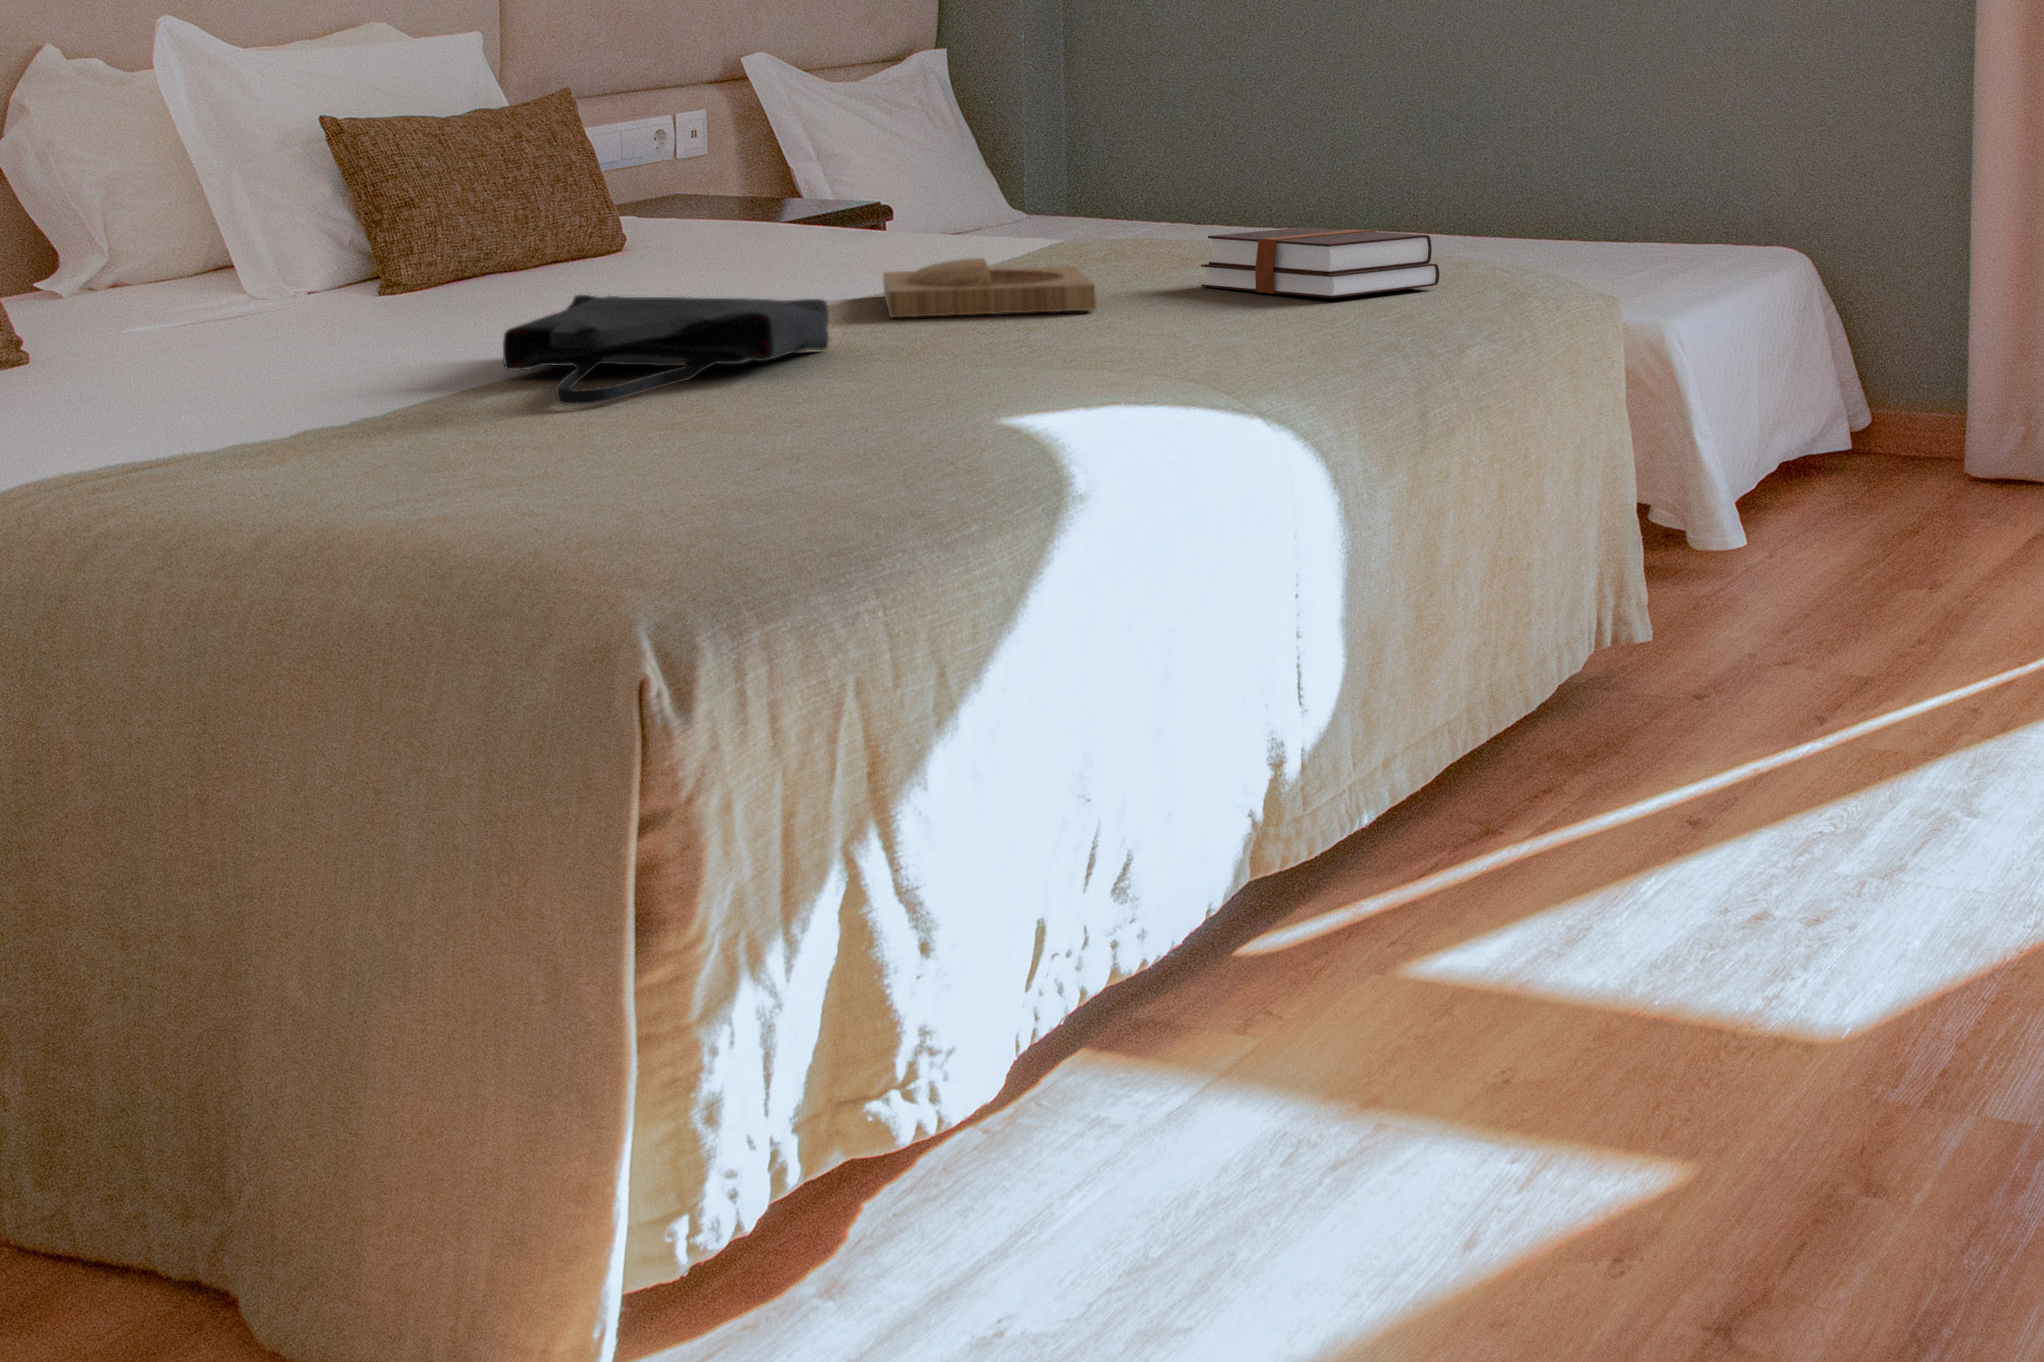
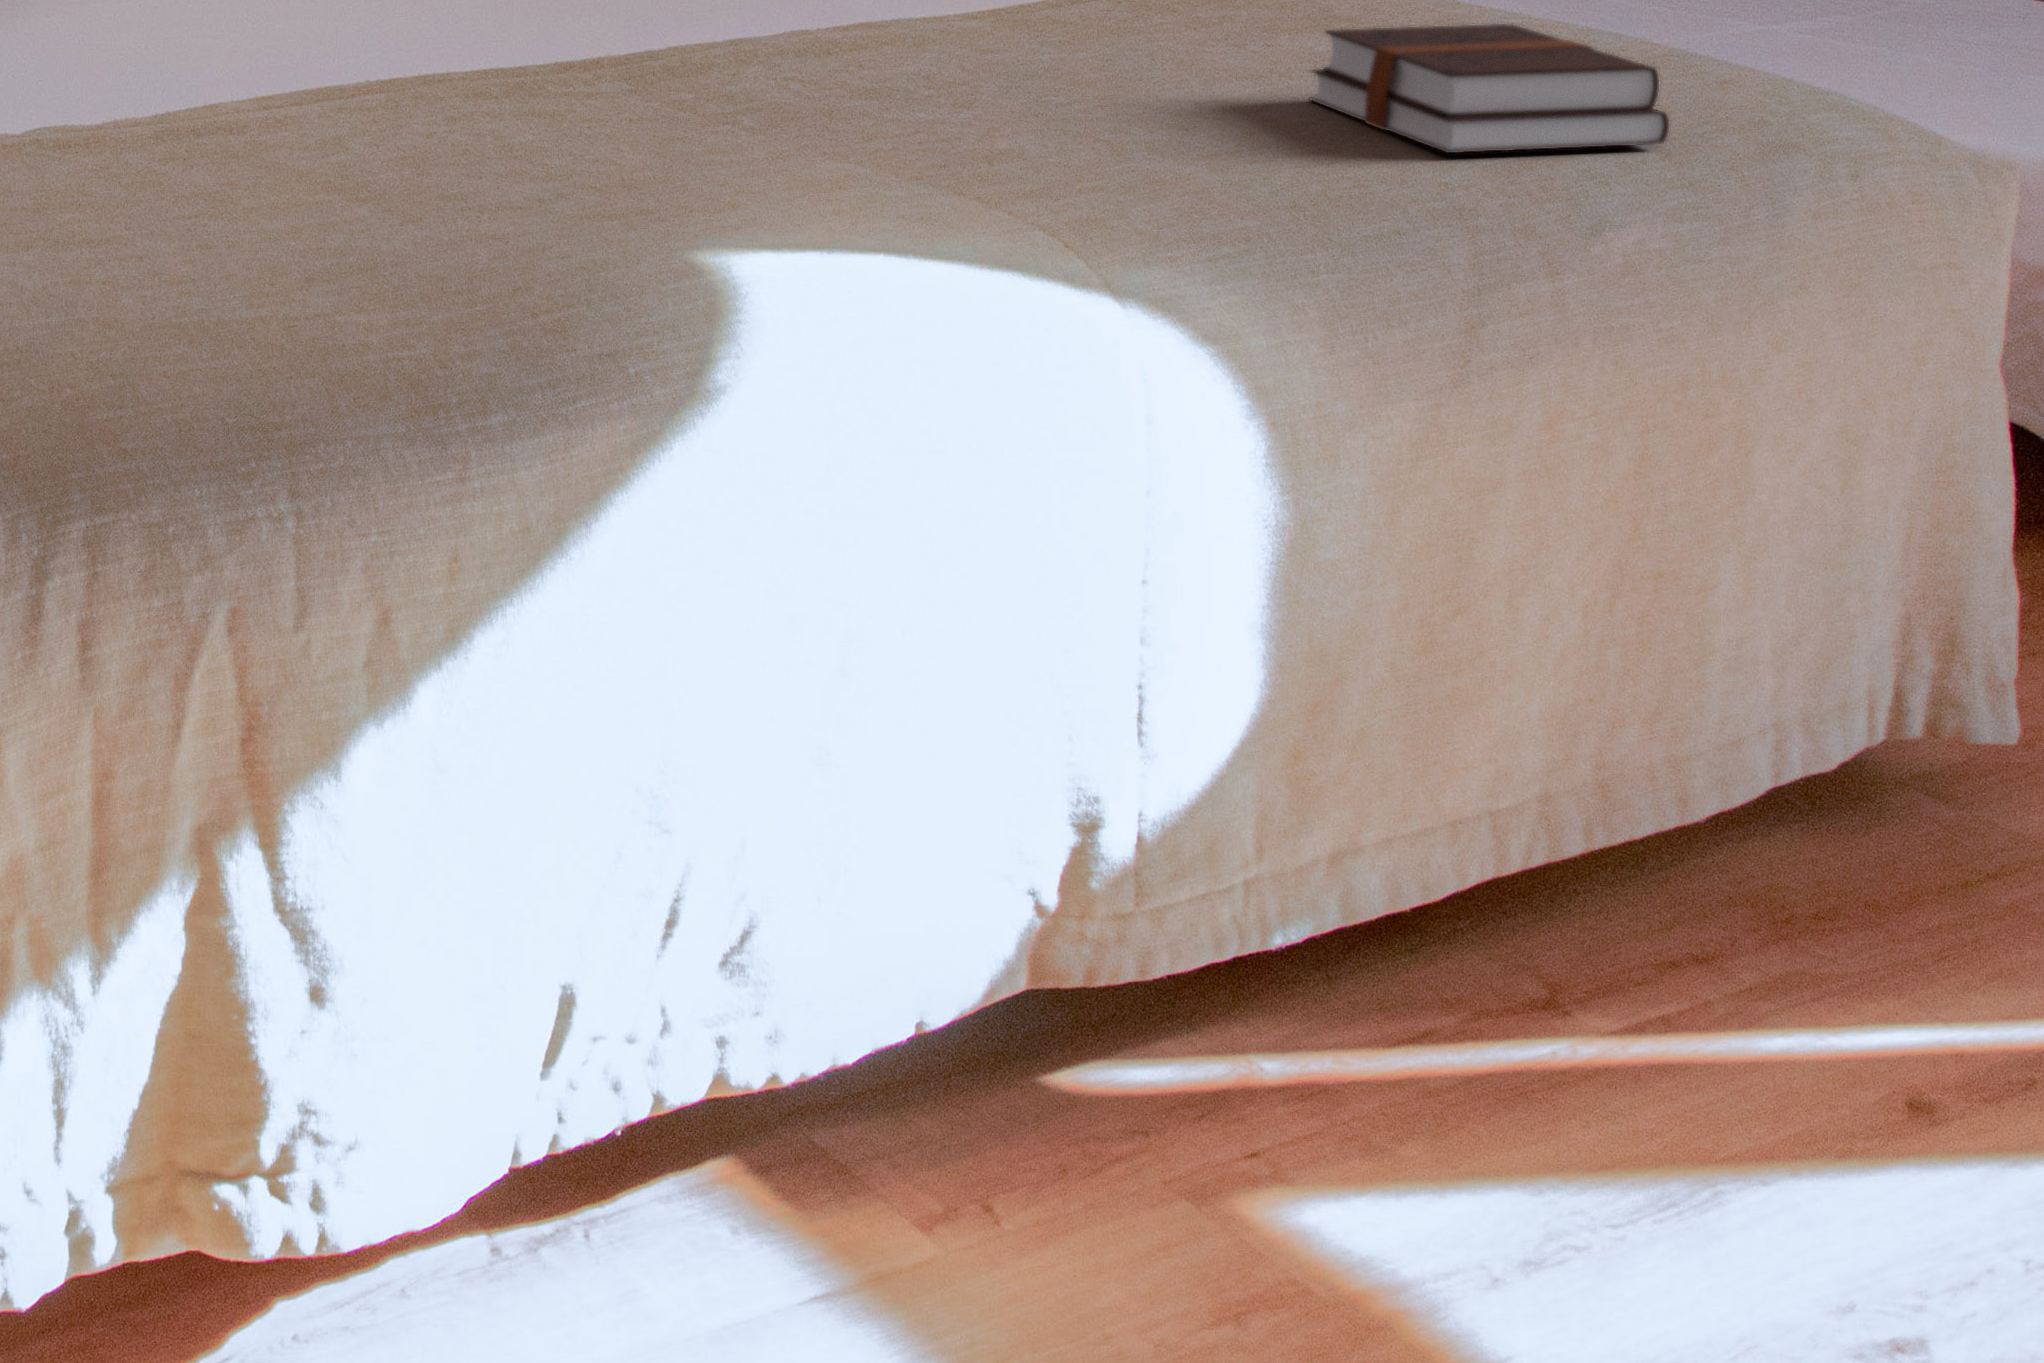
tray: present [883,258,1096,317] -> none [799,37,1124,135]
tote bag: present [503,295,829,405] -> none [205,64,637,231]

